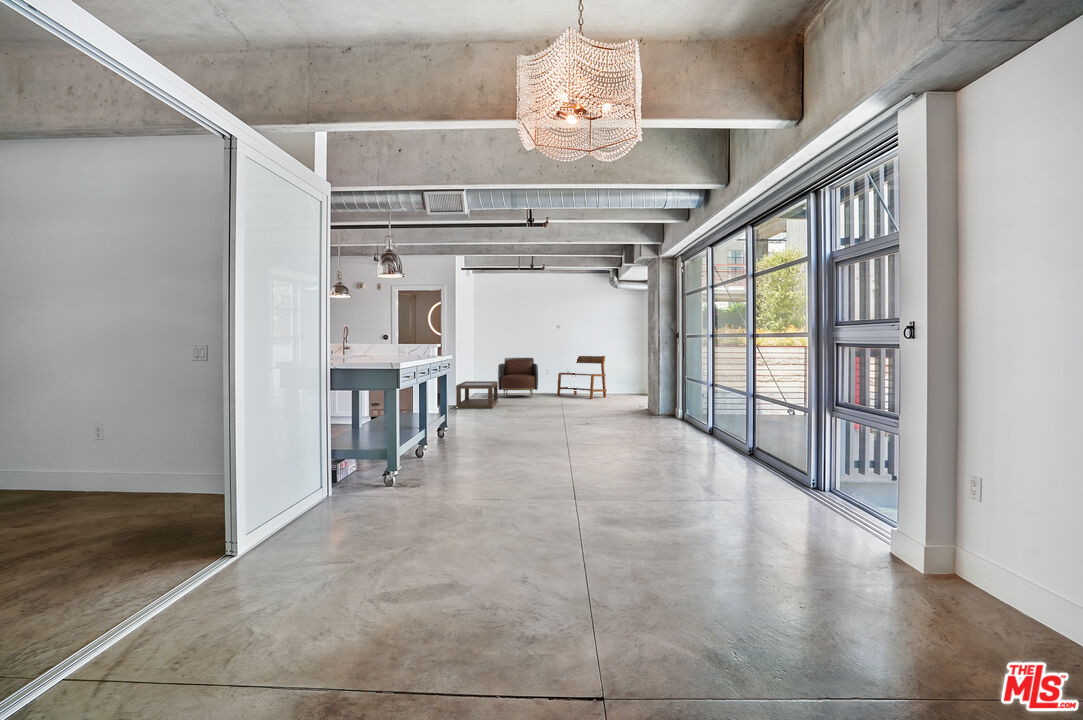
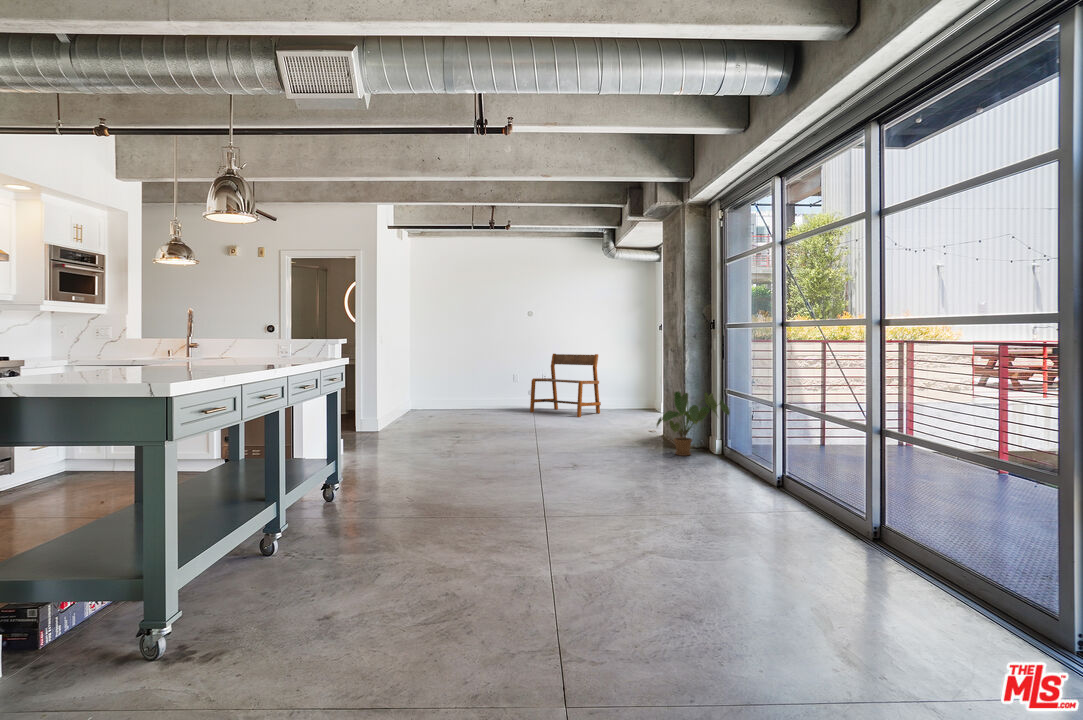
armchair: present [498,358,538,398] -> none [444,357,502,417]
house plant: none [640,378,687,420] -> present [657,392,730,456]
coffee table: present [456,381,498,408] -> none [375,394,442,437]

